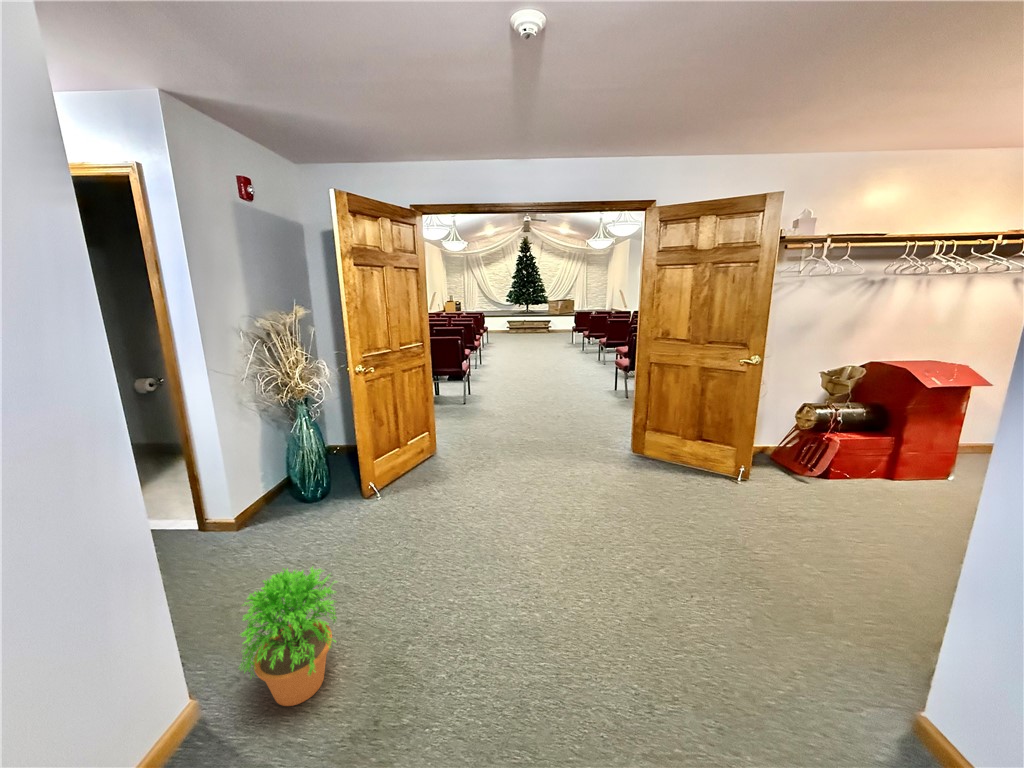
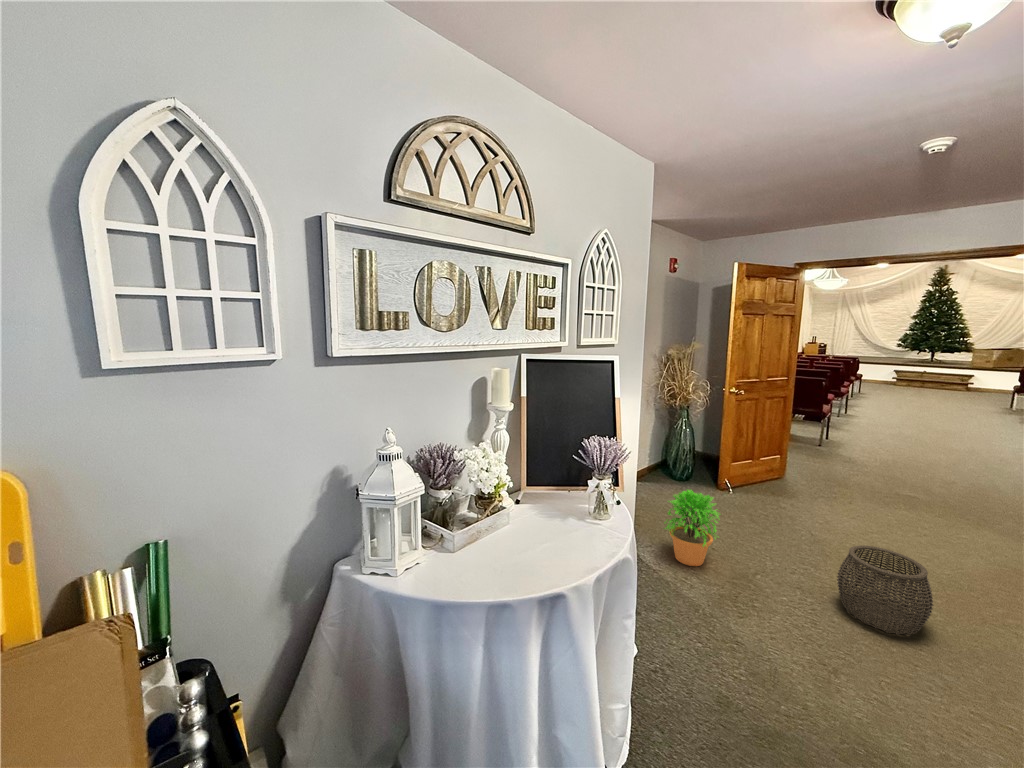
woven basket: none [494,558,586,678] -> present [837,545,933,636]

